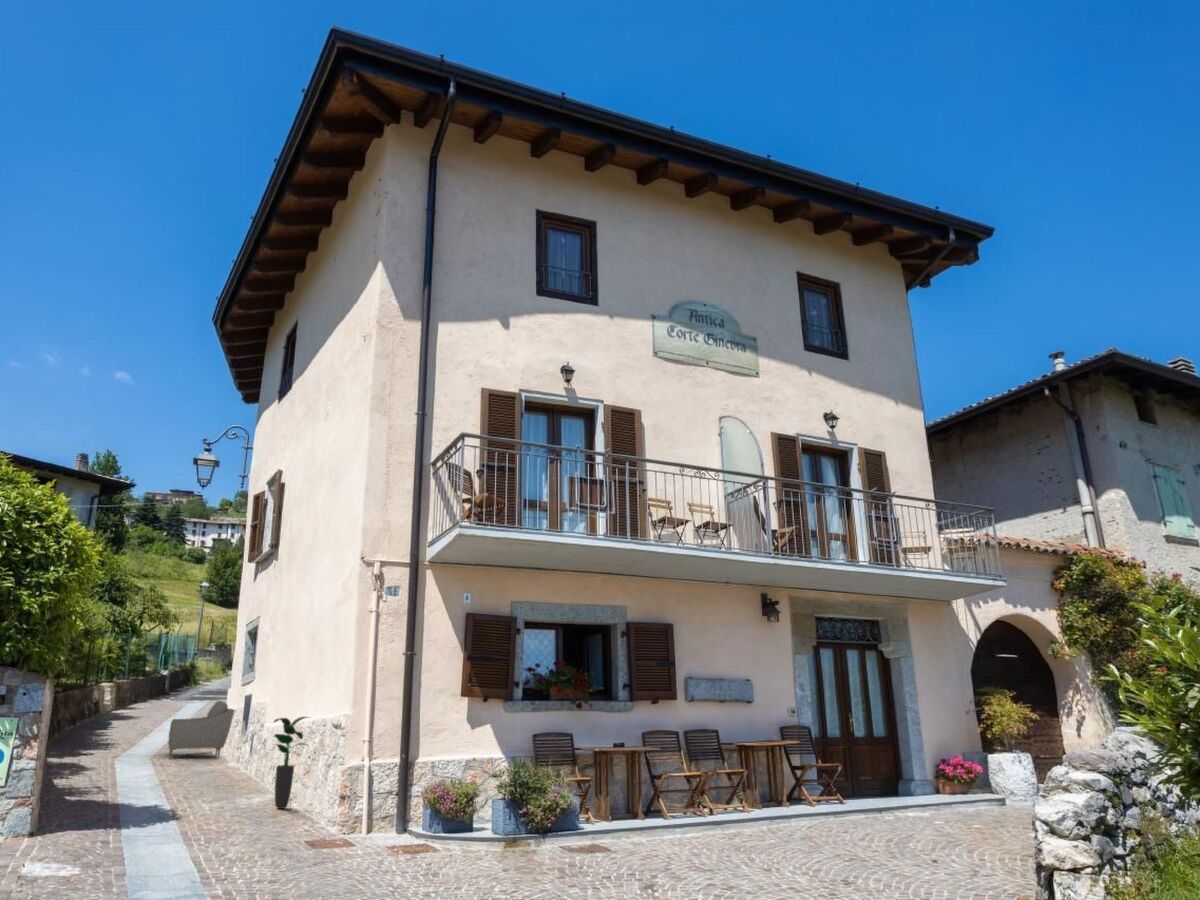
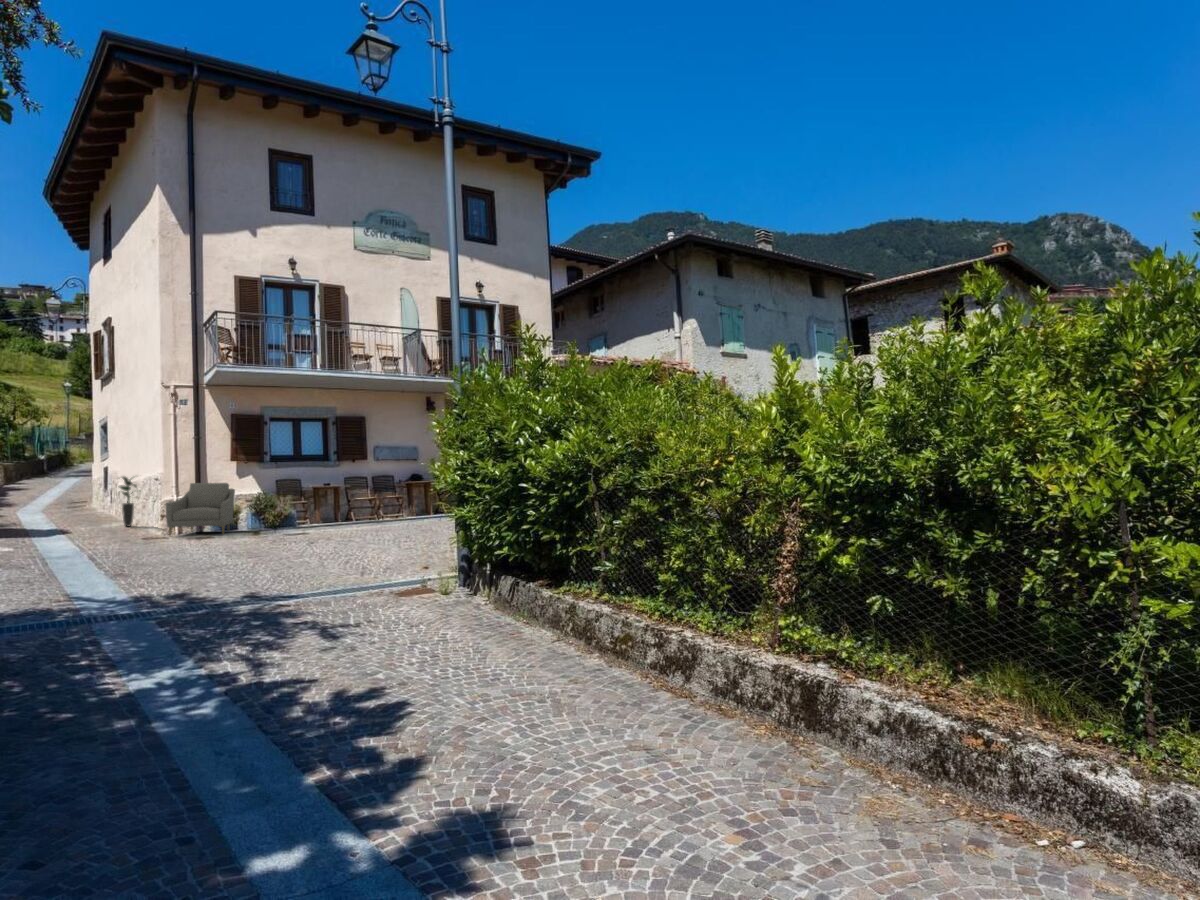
chair: present [168,701,234,759] -> present [166,483,235,536]

